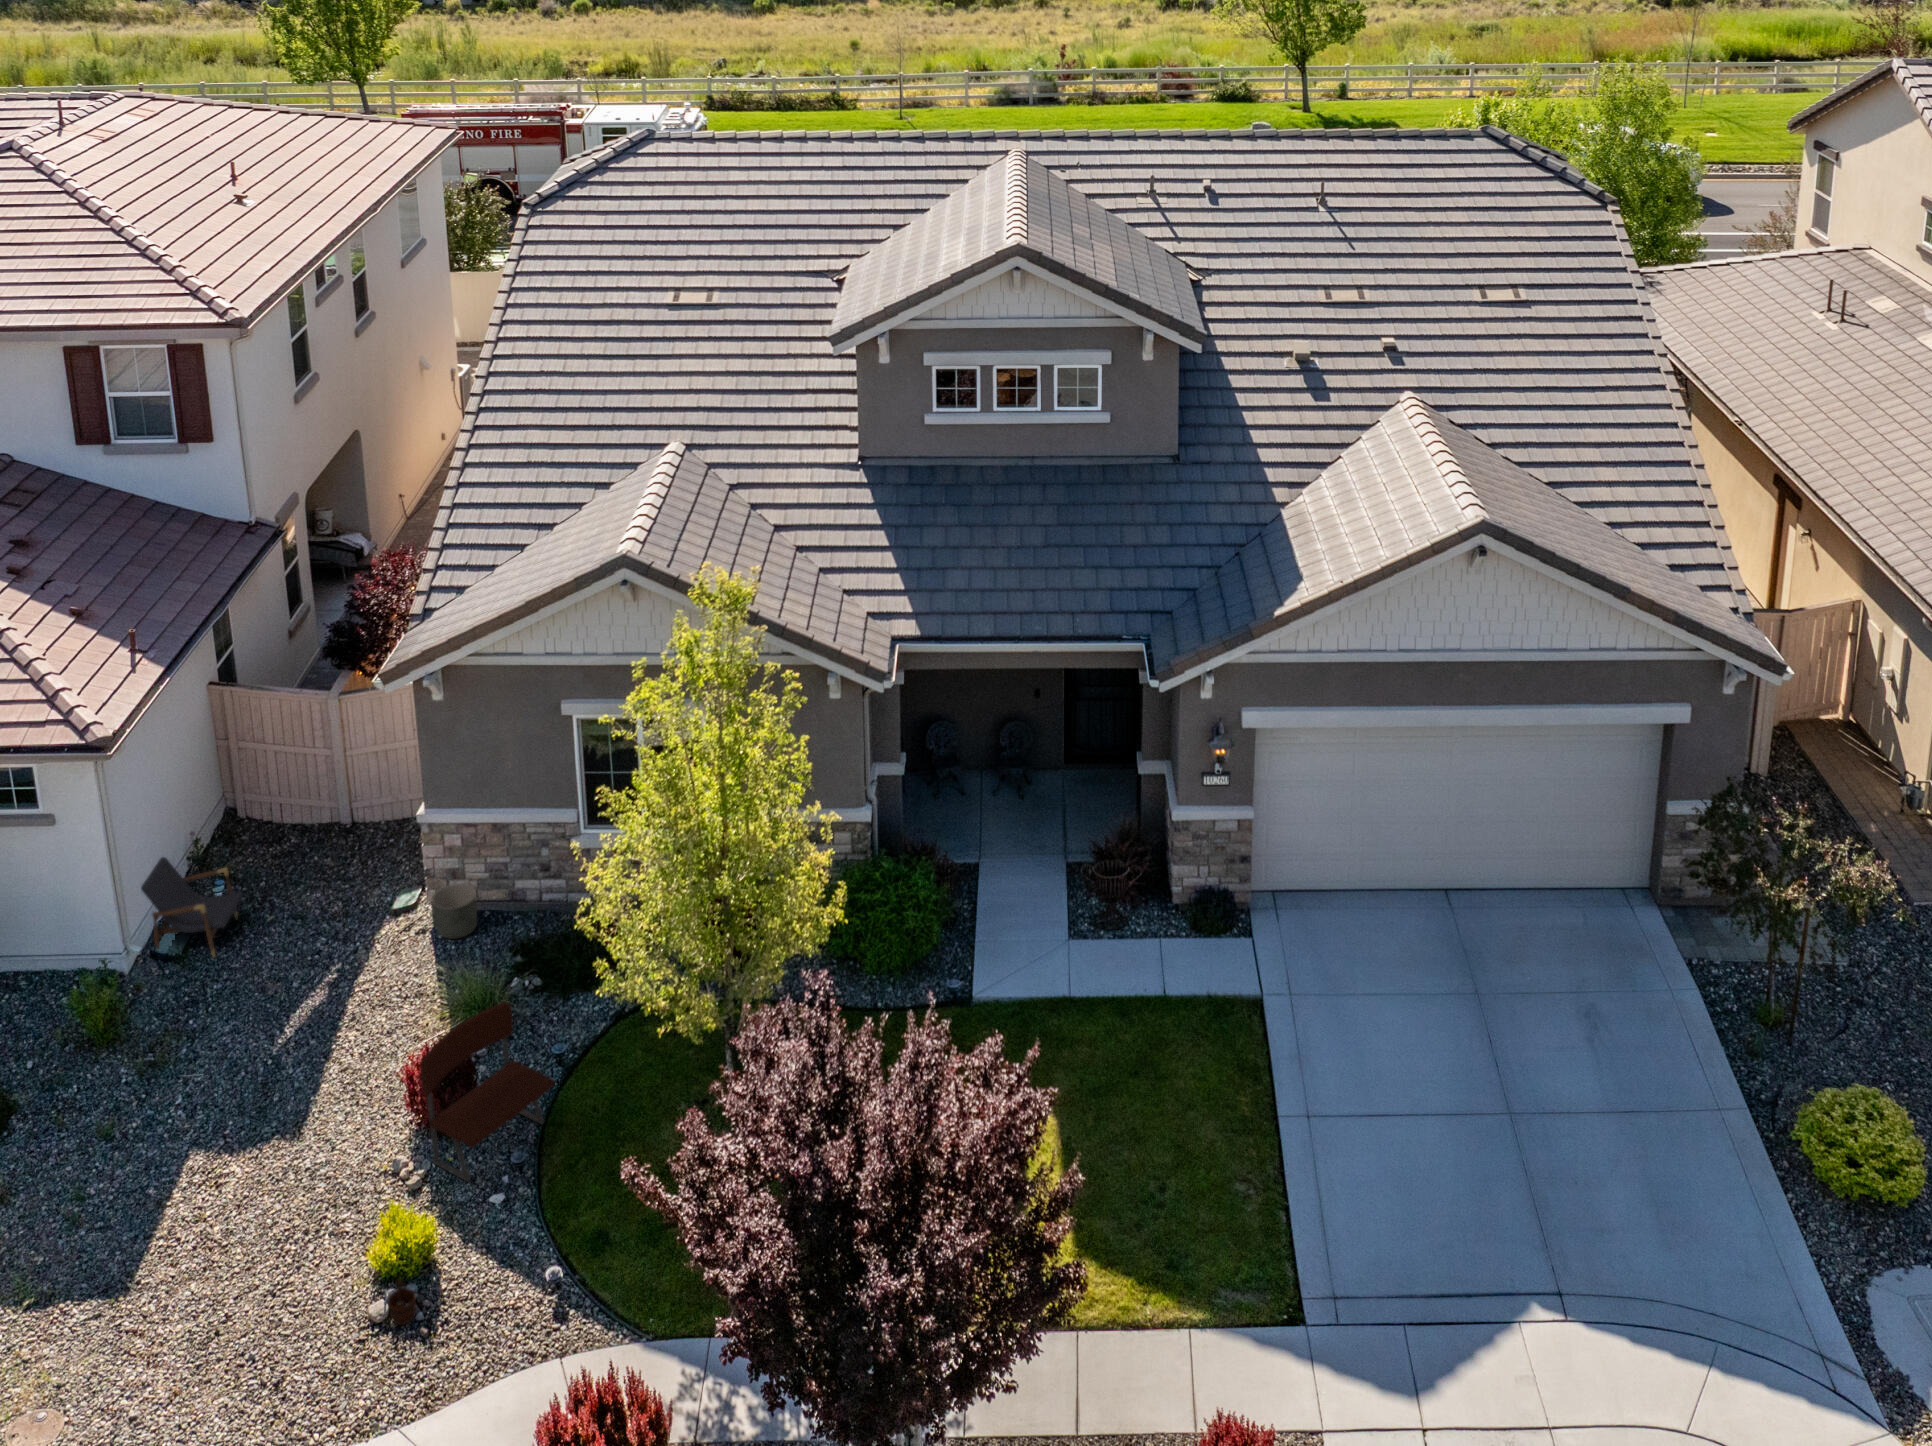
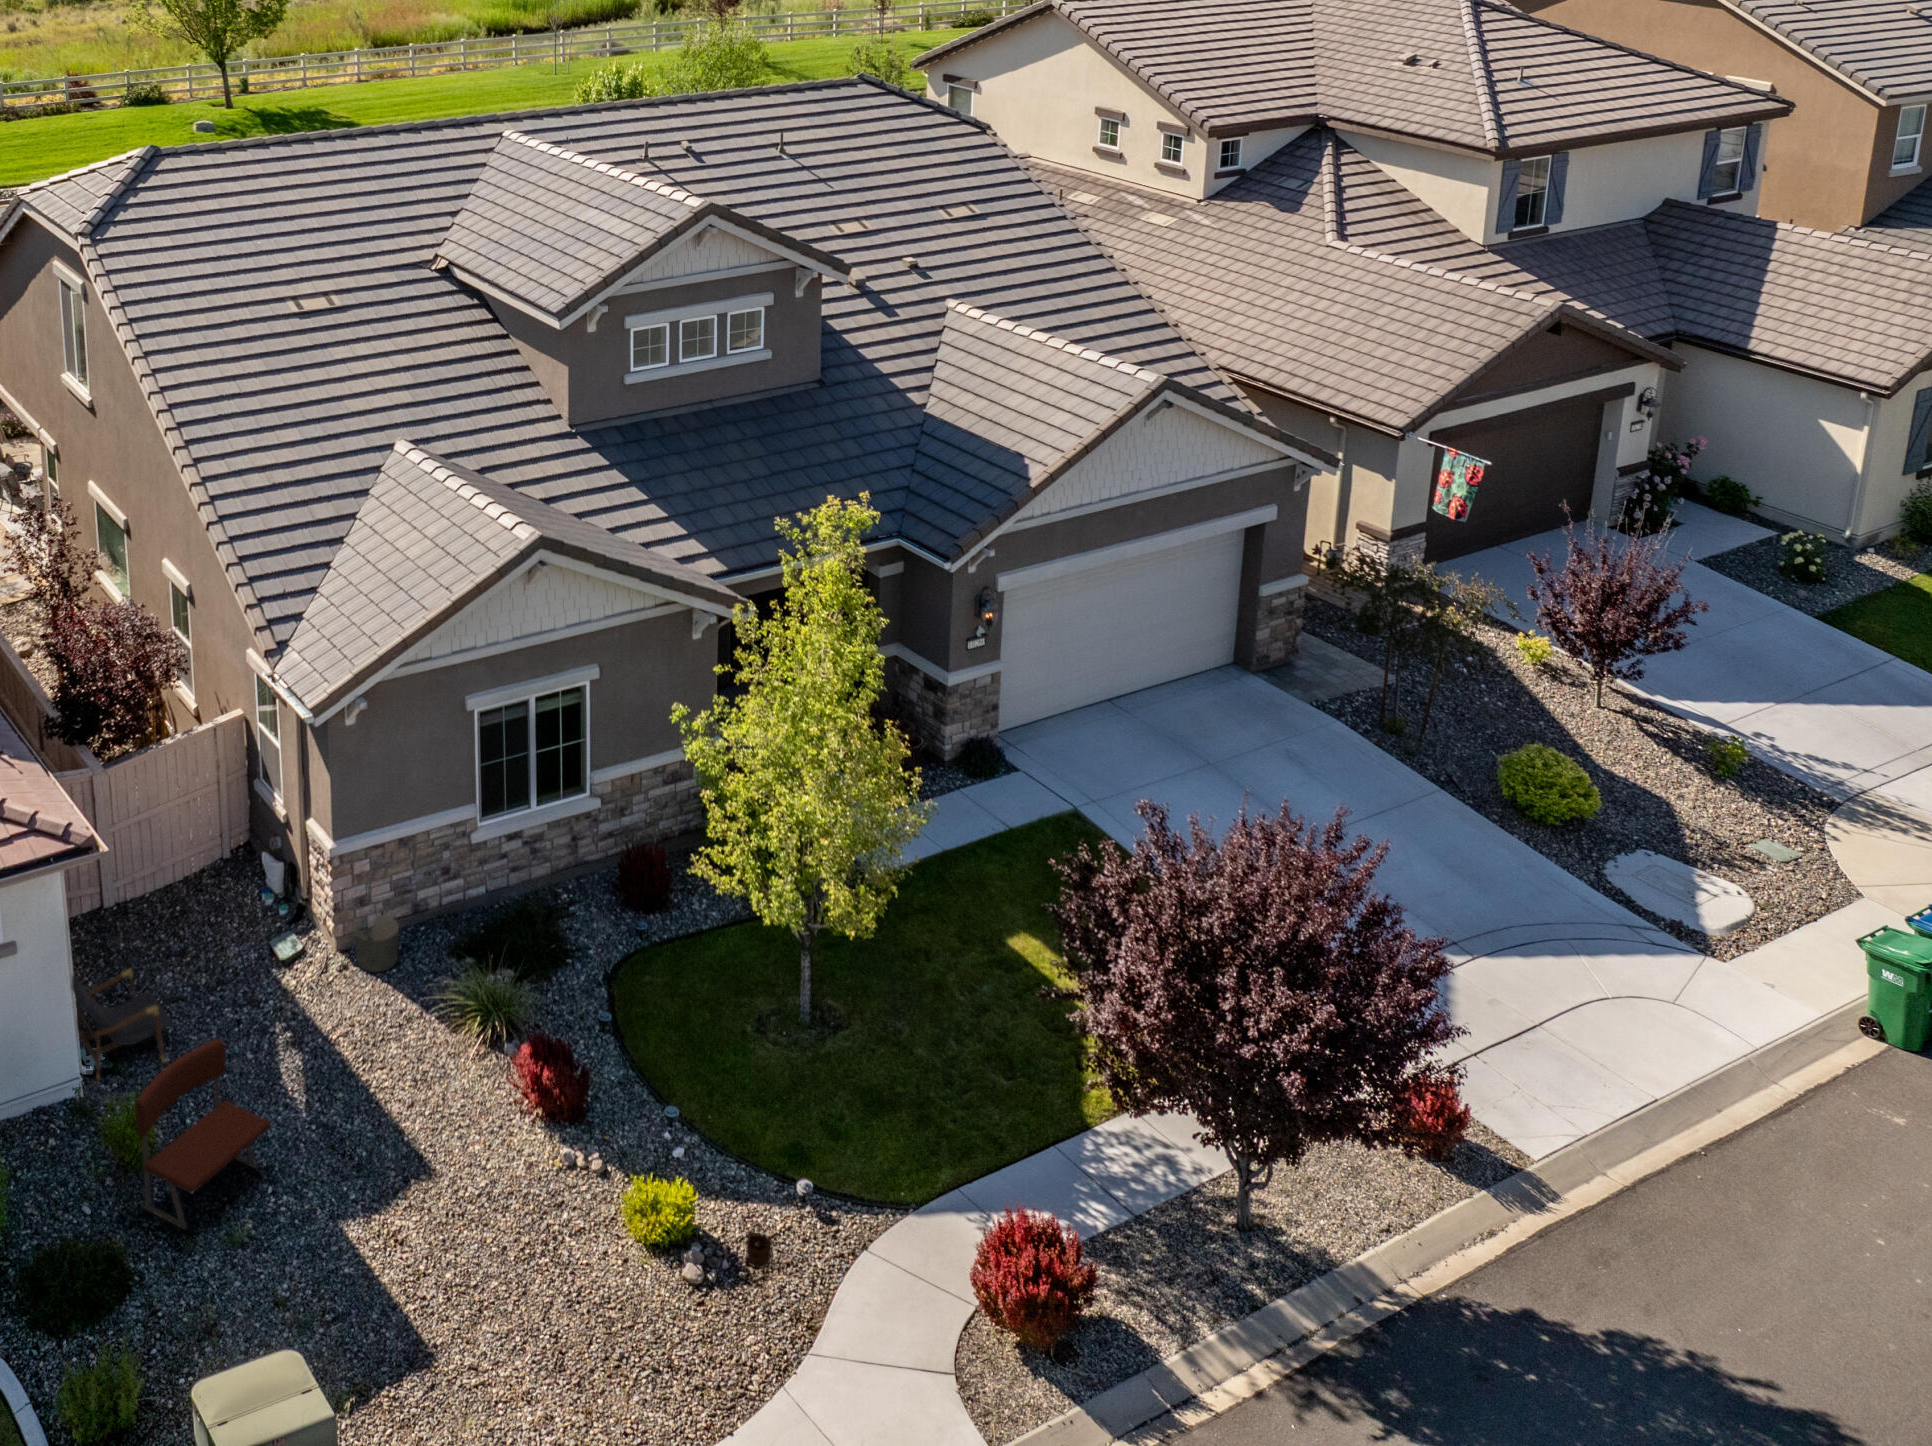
bench: present [419,1002,555,1182] -> present [135,1039,271,1229]

